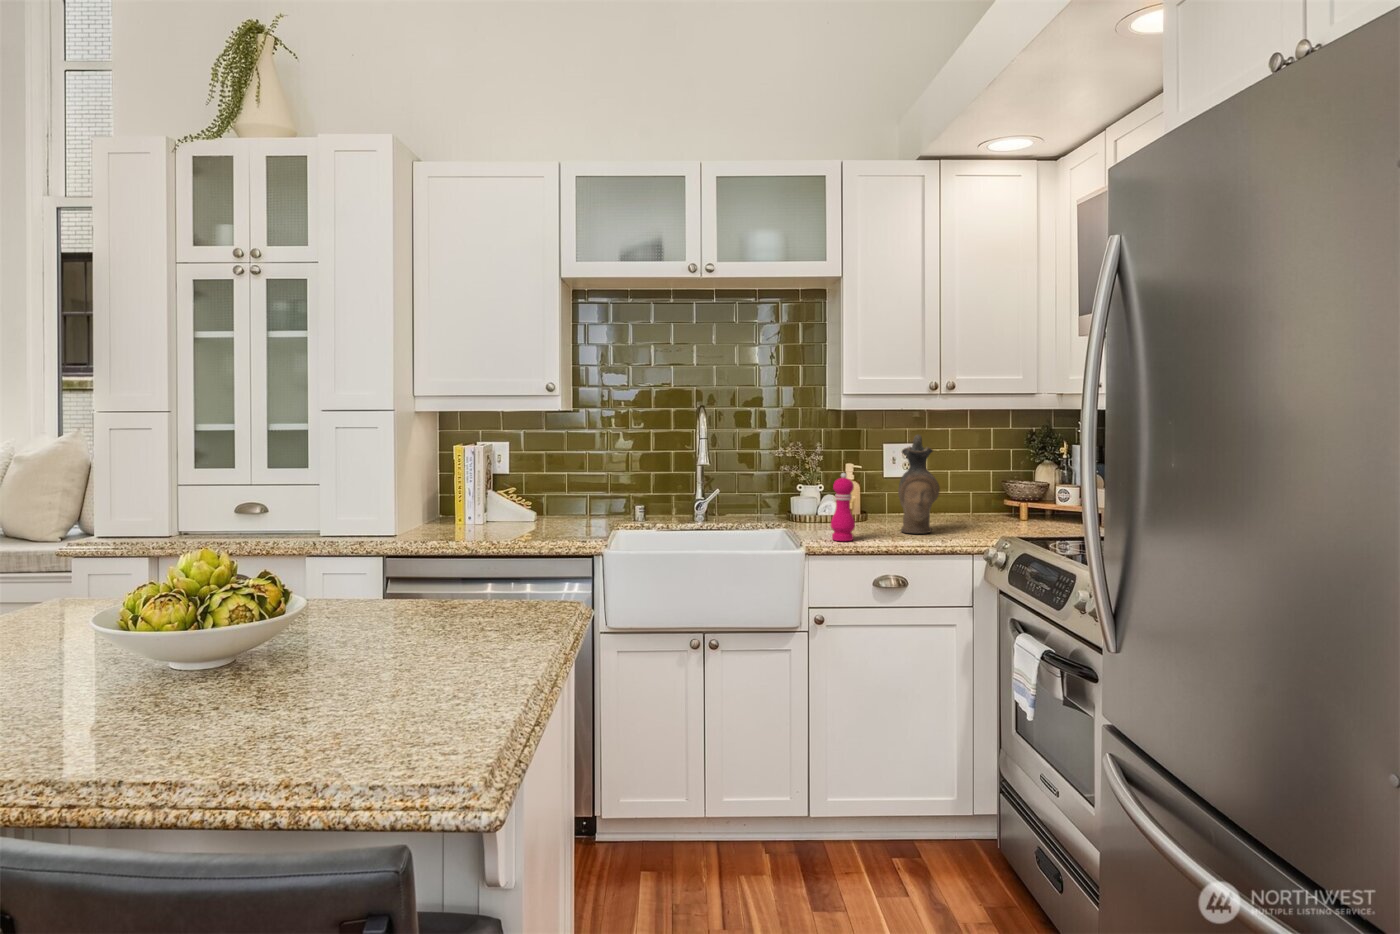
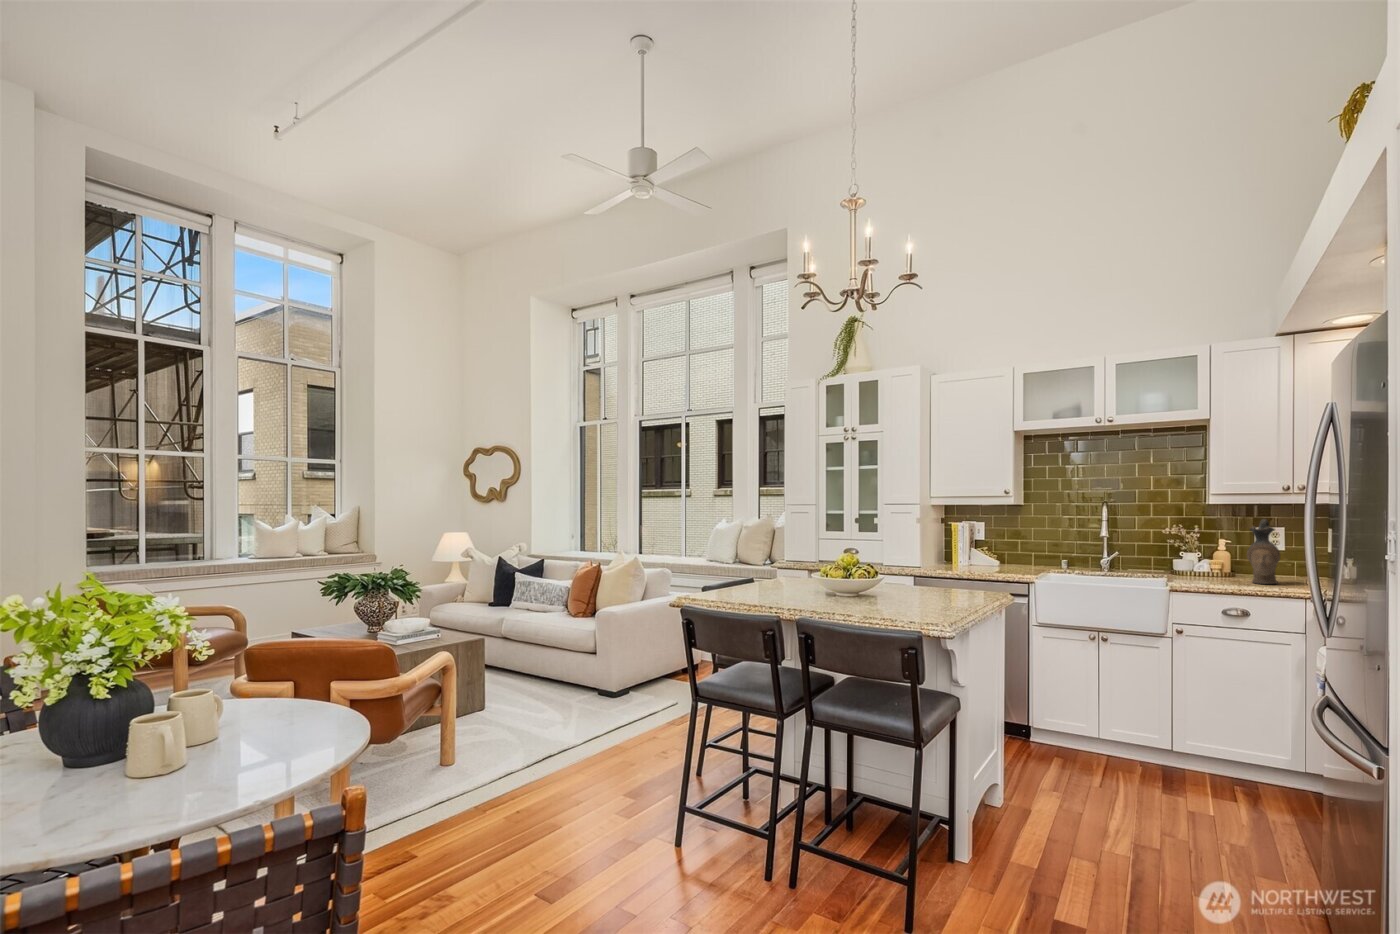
pepper mill: present [831,473,855,541] -> none [1190,541,1209,584]

